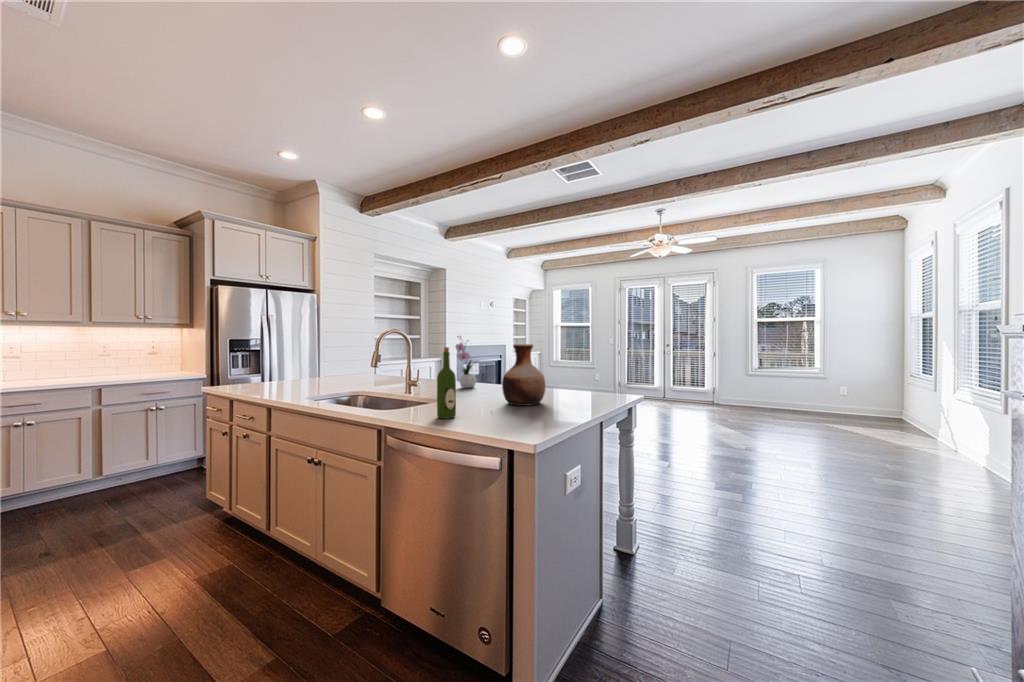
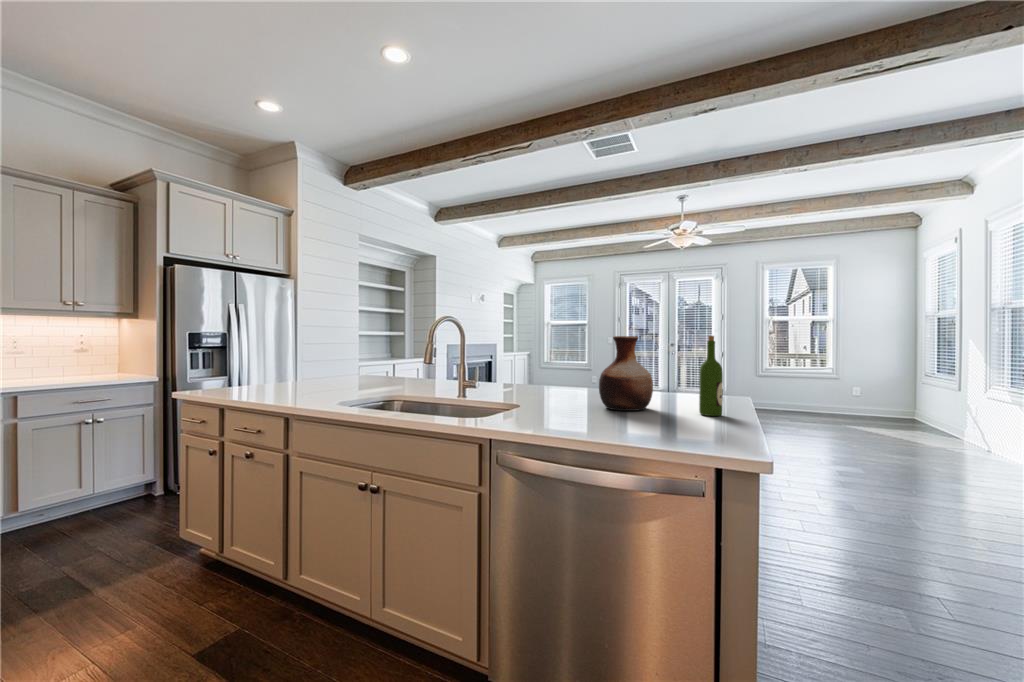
flower arrangement: present [455,336,477,388] -> none [507,328,534,391]
wine bottle: present [437,347,456,419] -> present [699,336,723,416]

